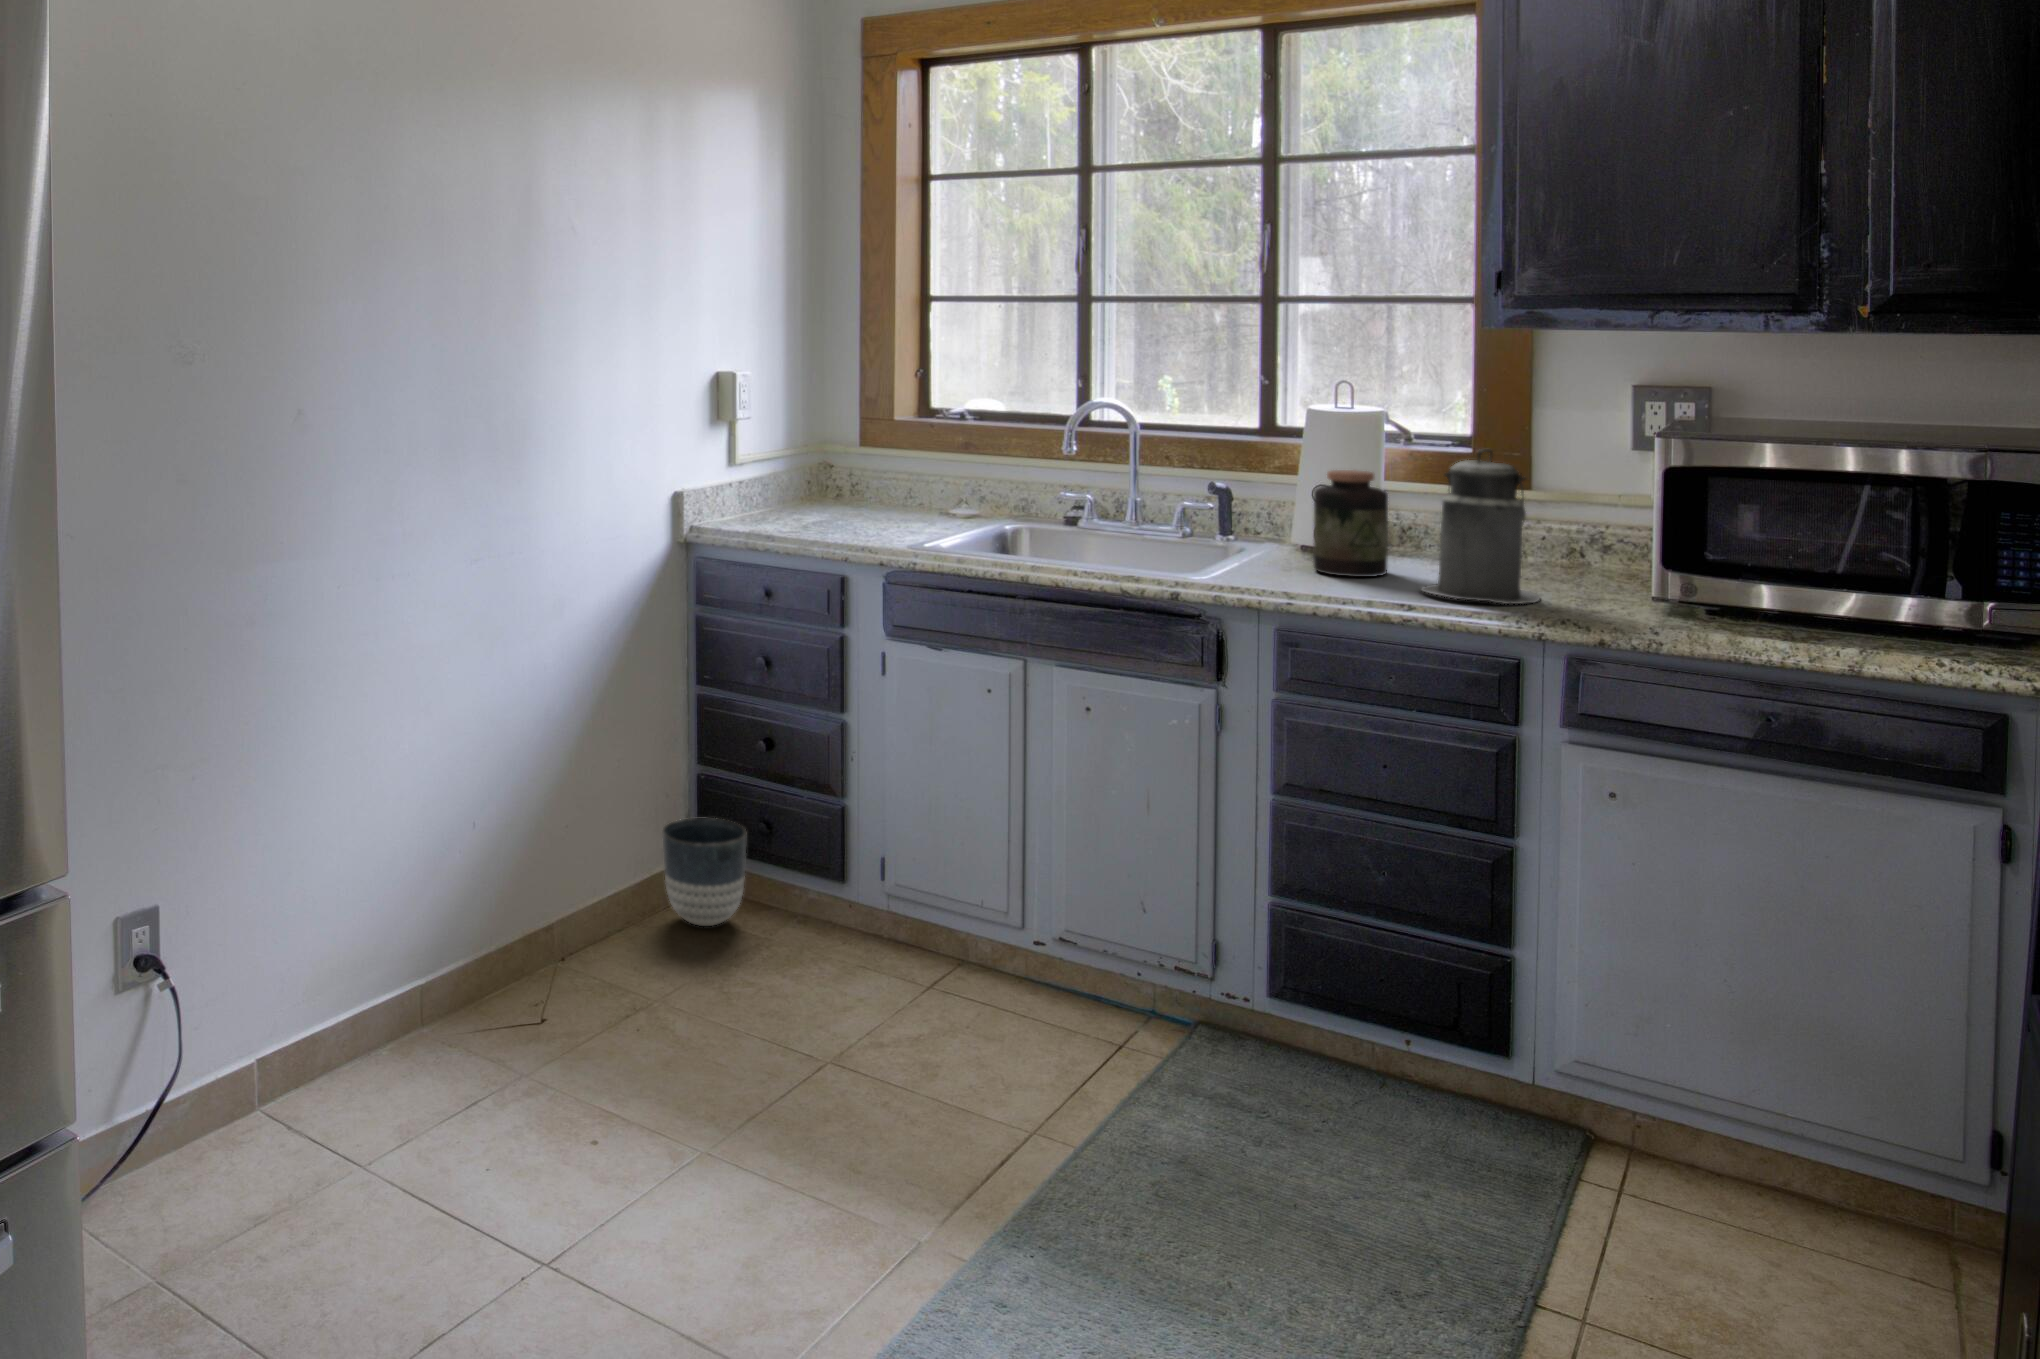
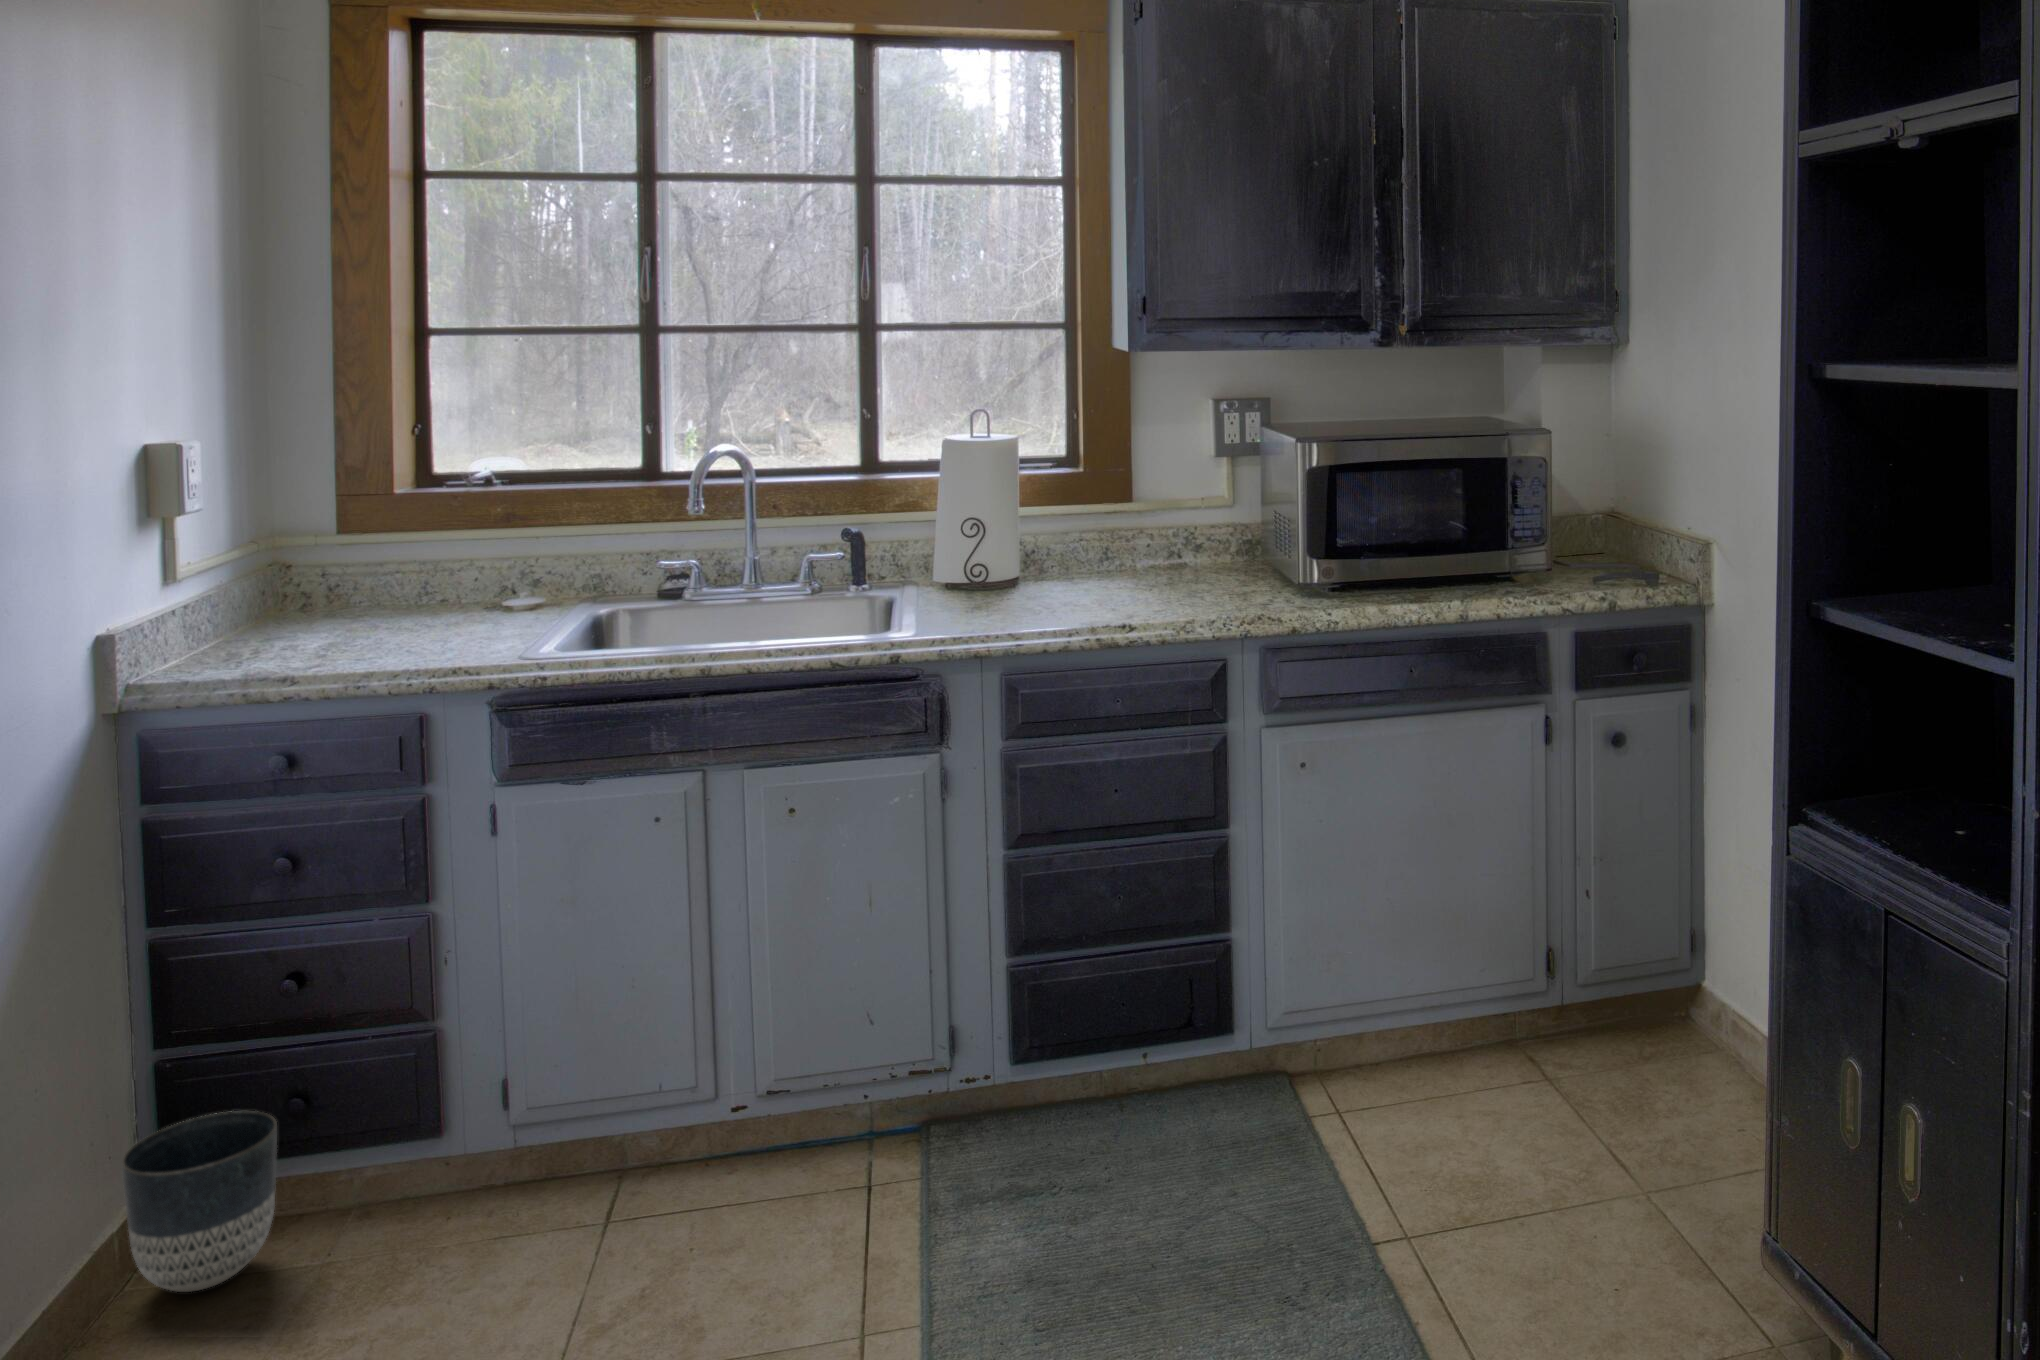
canister: present [1421,449,1540,604] -> none [1109,466,1209,612]
jar: present [1313,470,1388,577] -> none [986,499,1056,608]

